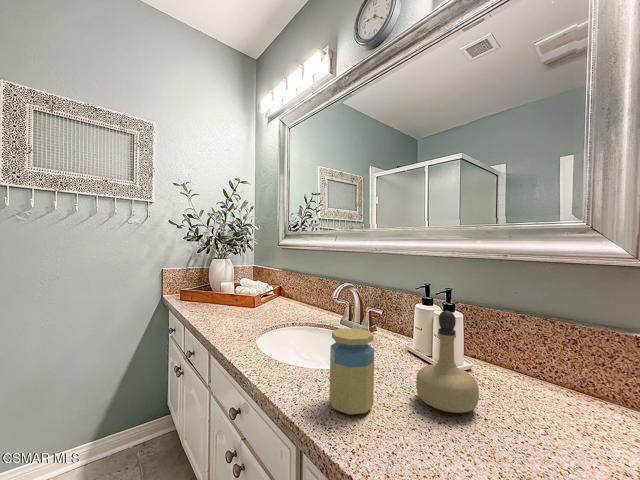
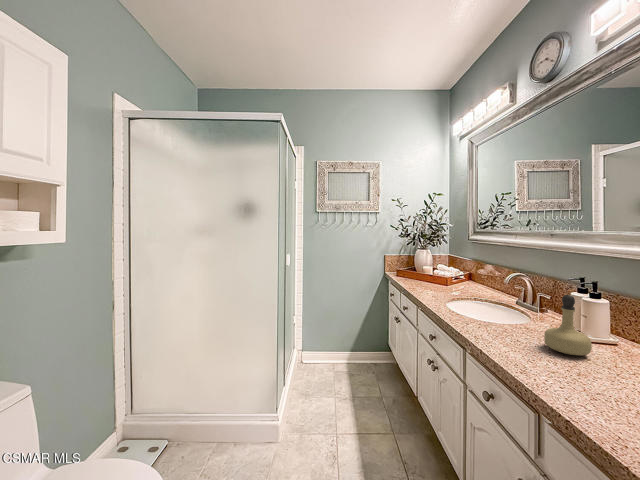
jar: present [329,328,374,415] -> none [484,298,511,342]

